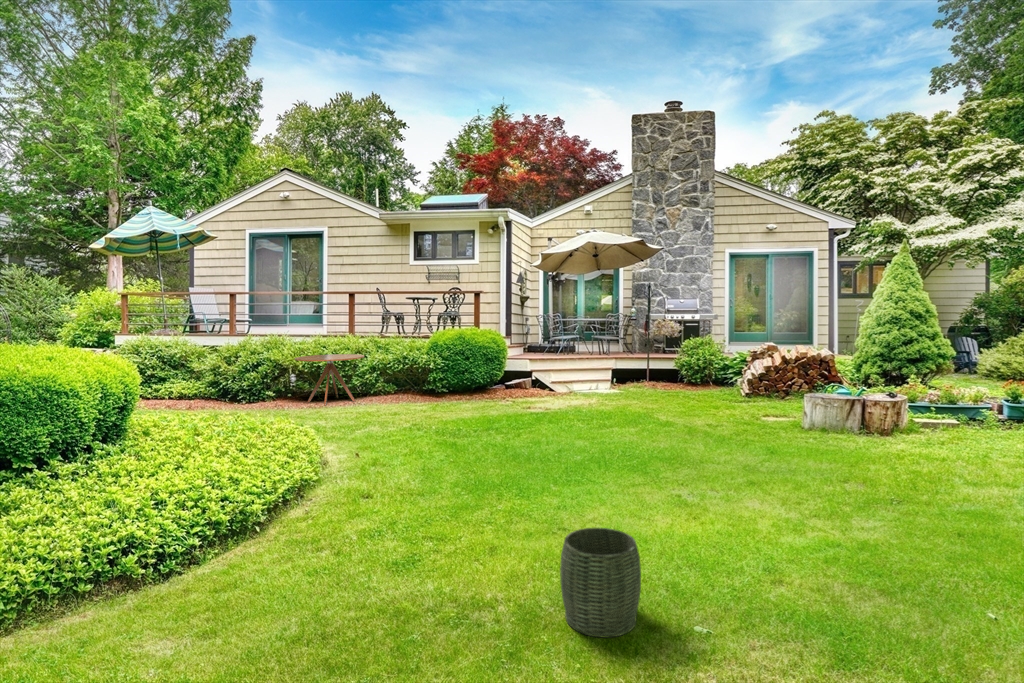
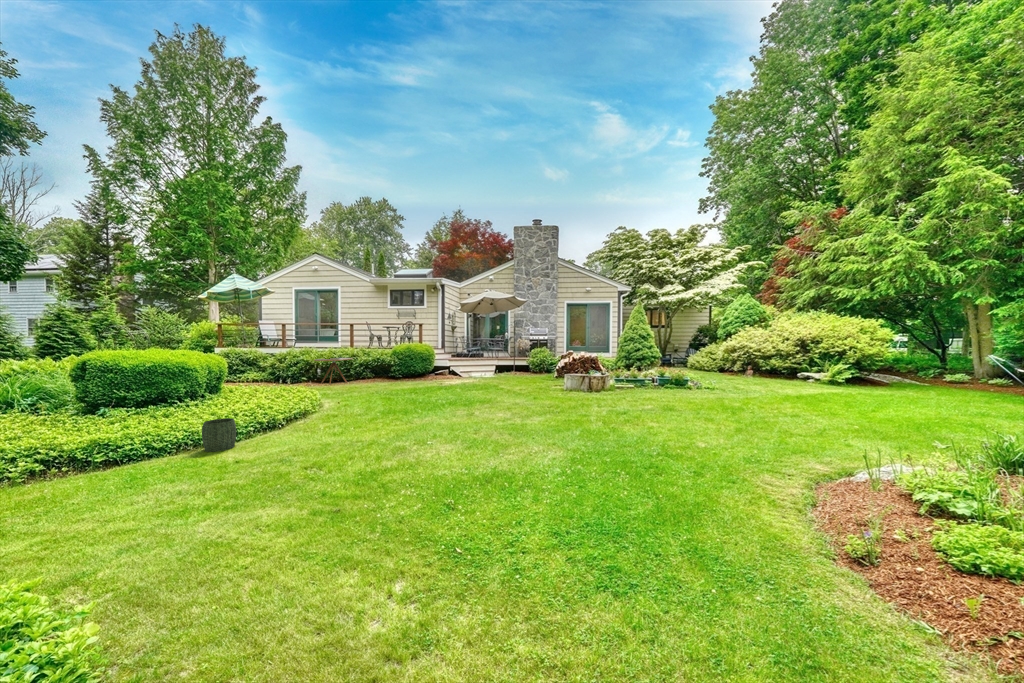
woven basket: present [560,528,641,638] -> present [202,418,236,452]

